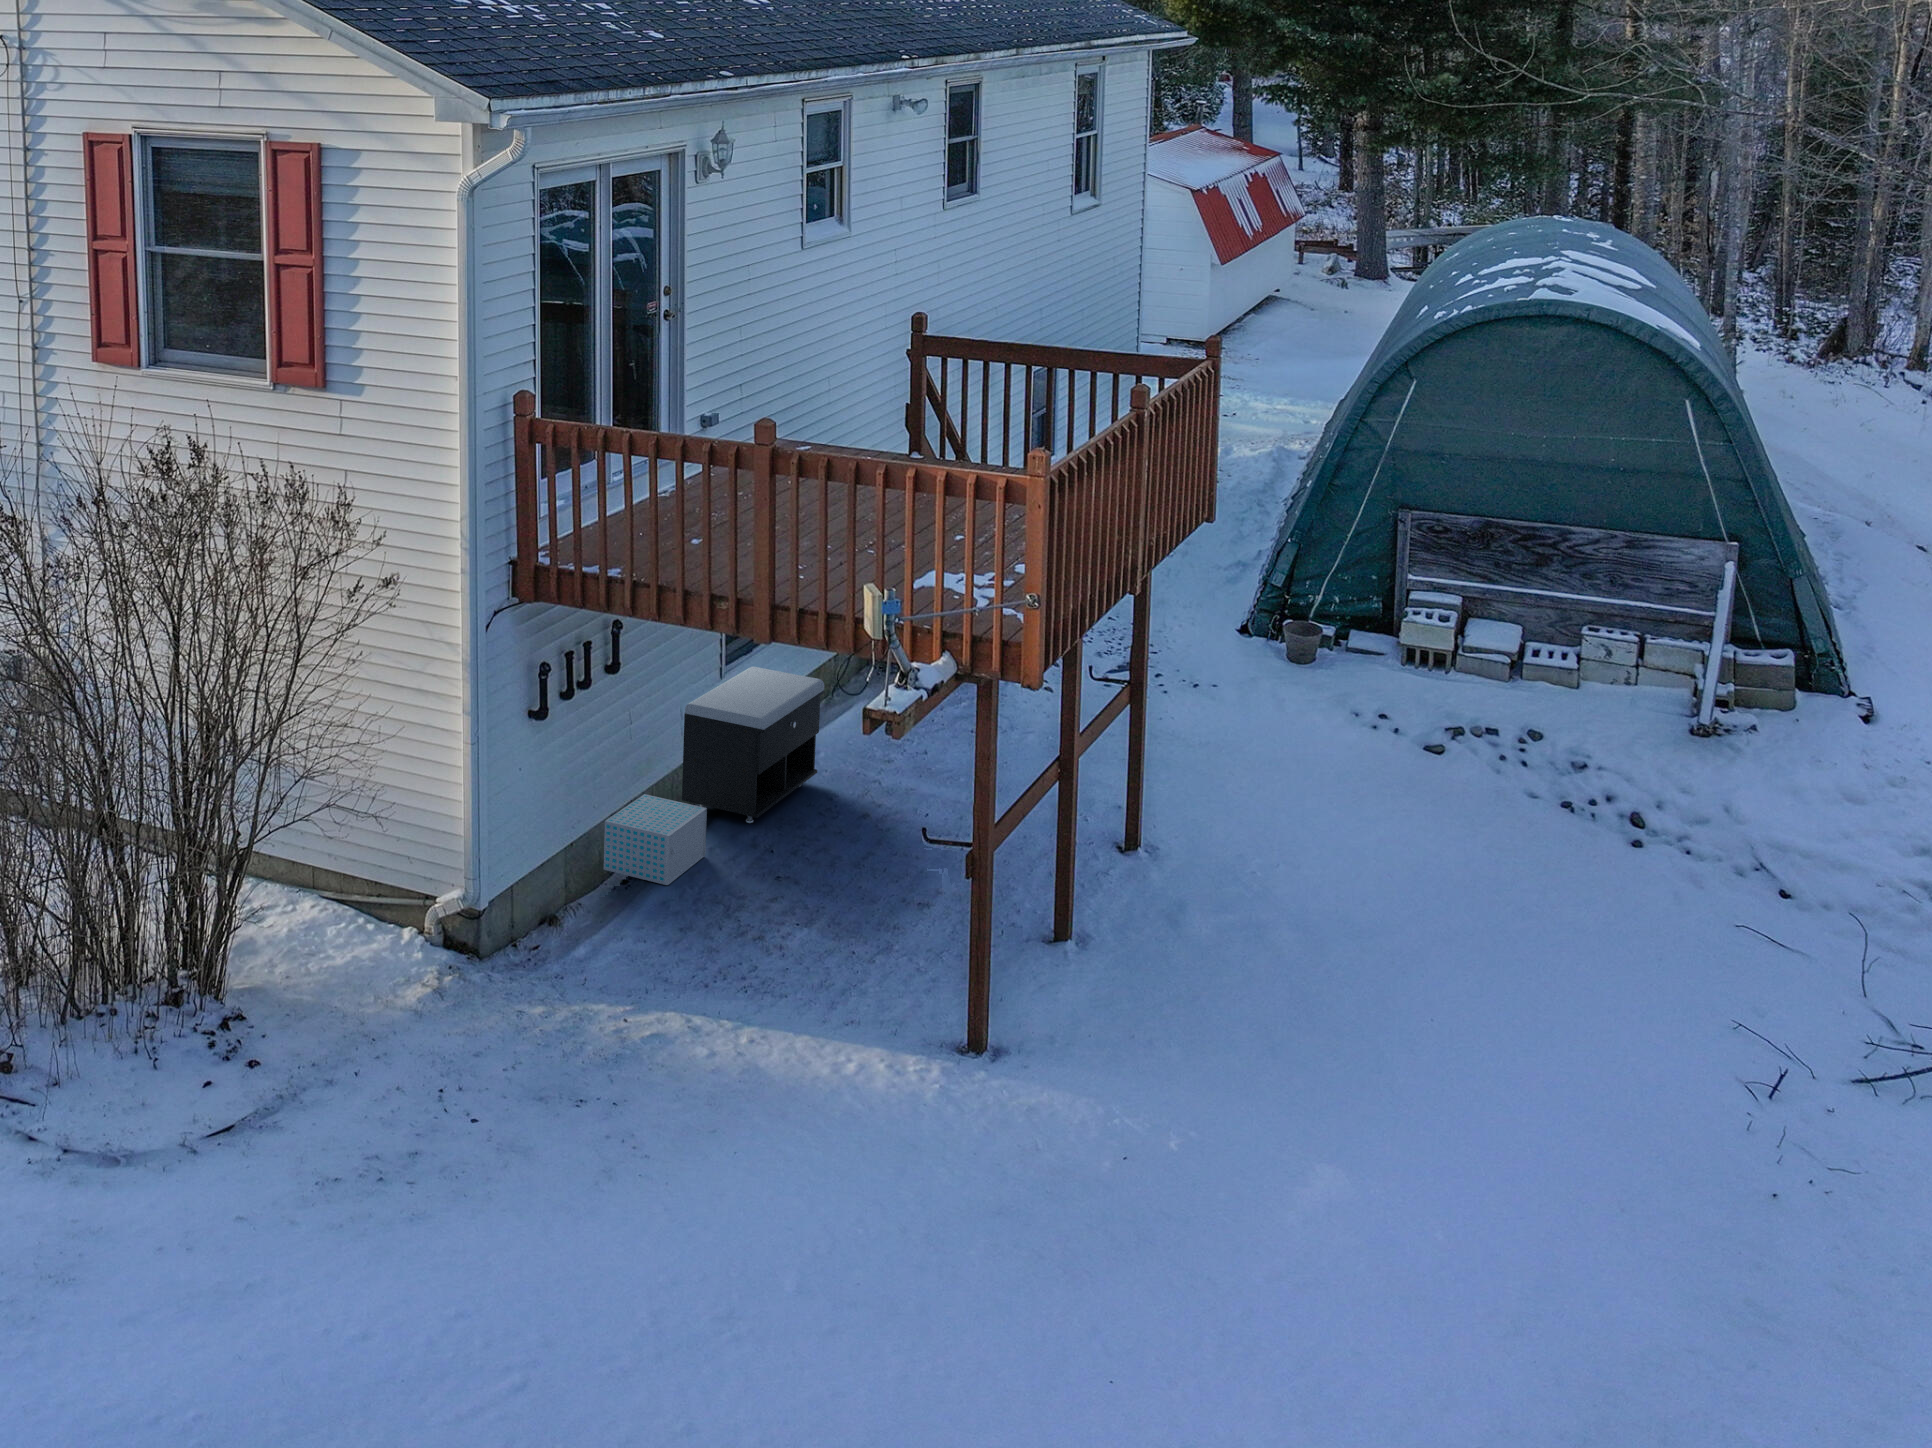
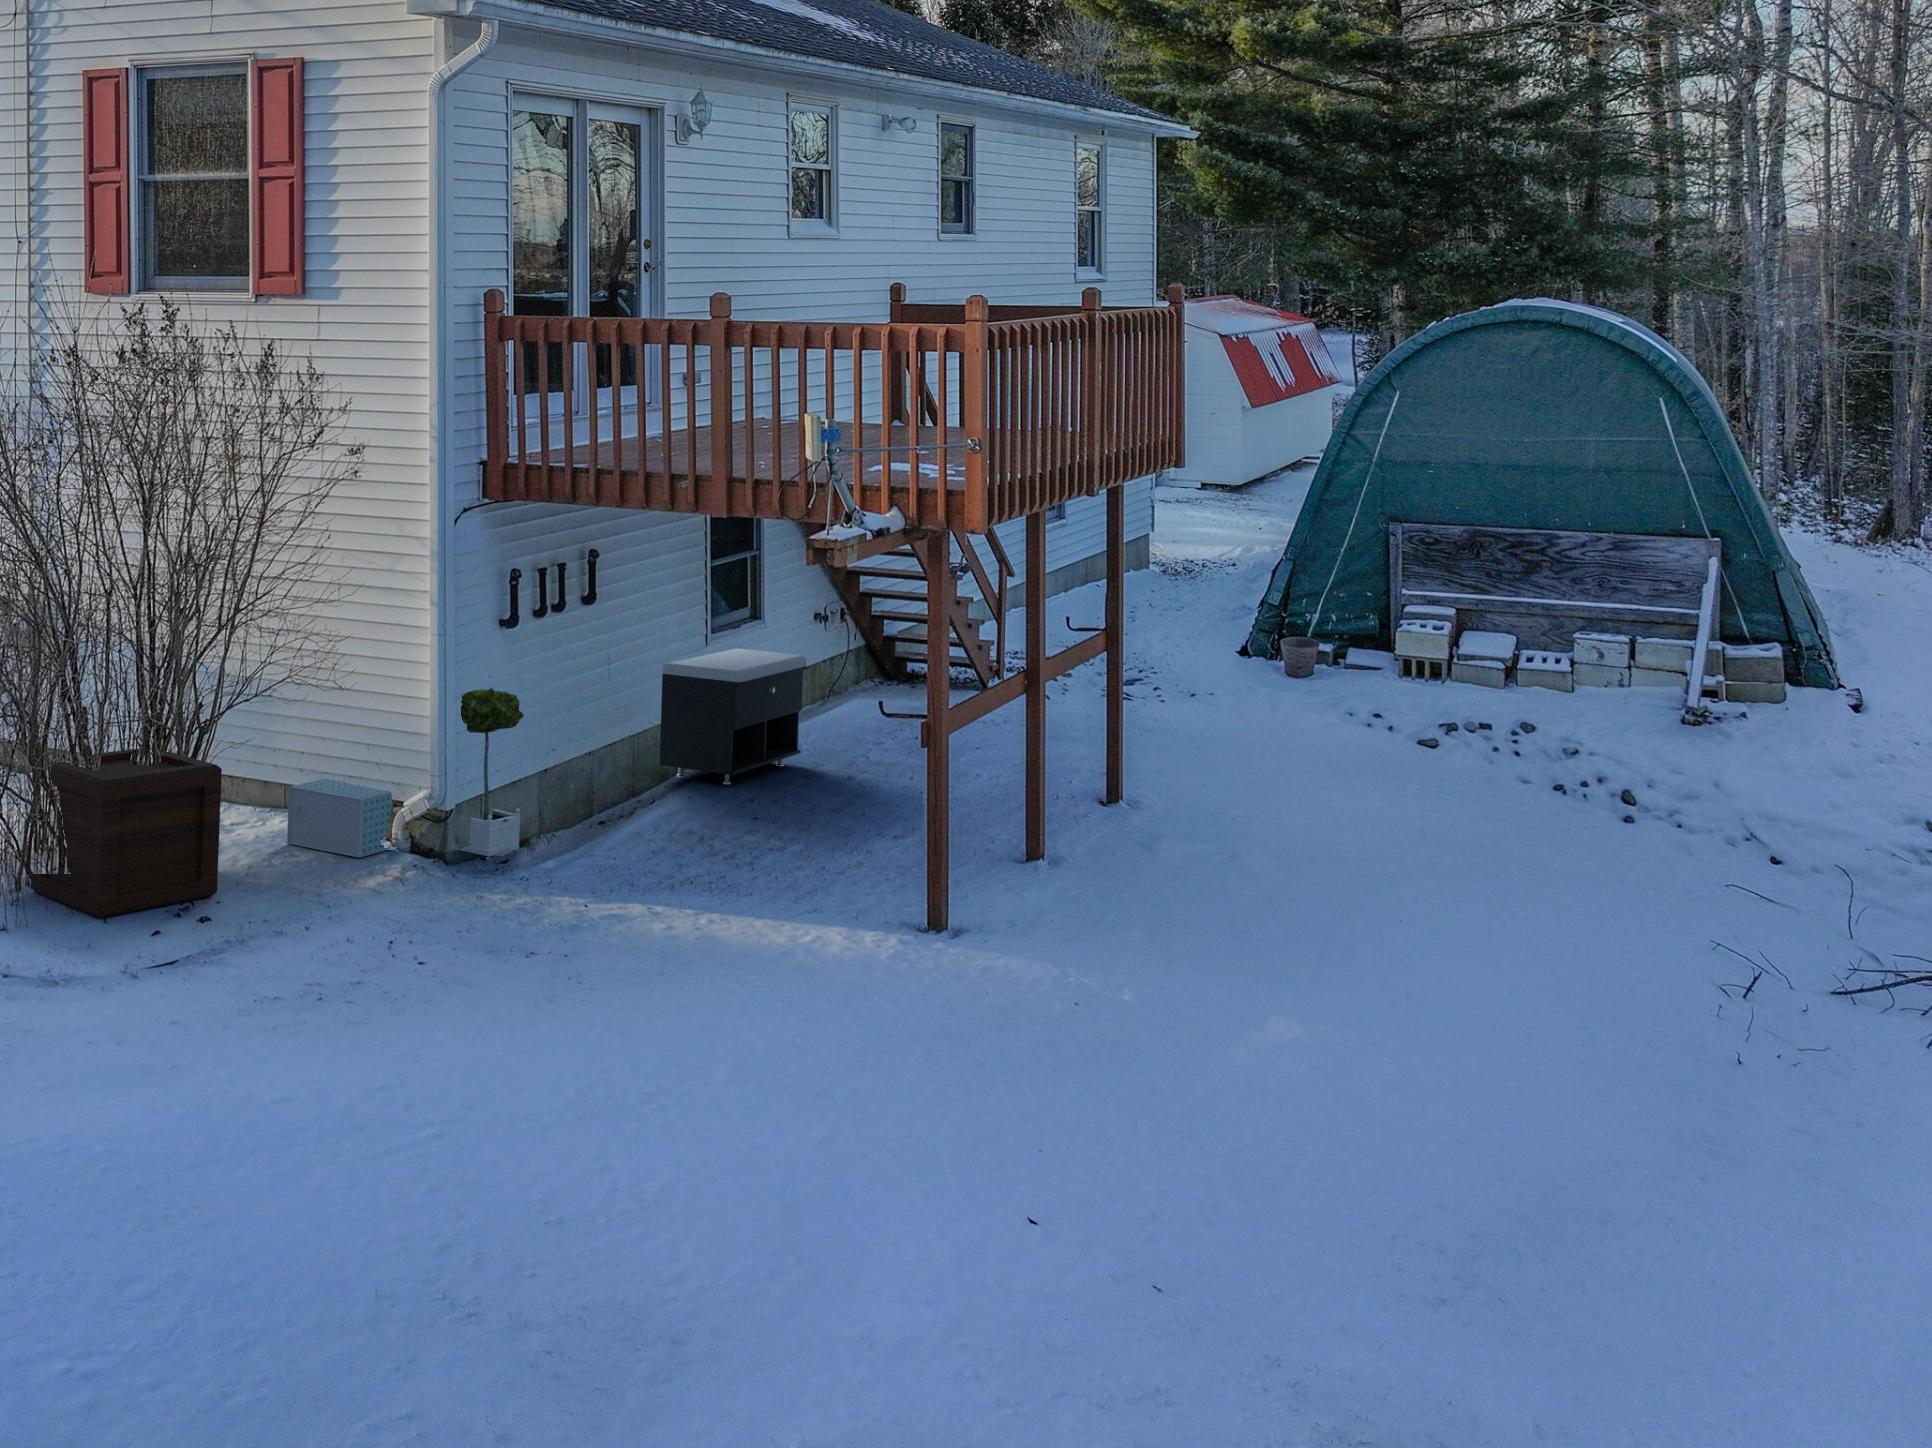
storage box: present [604,794,707,885] -> present [287,778,392,857]
potted tree: none [490,800,564,965] -> present [459,688,524,856]
wooden crate: none [88,889,275,1096] -> present [31,749,222,918]

